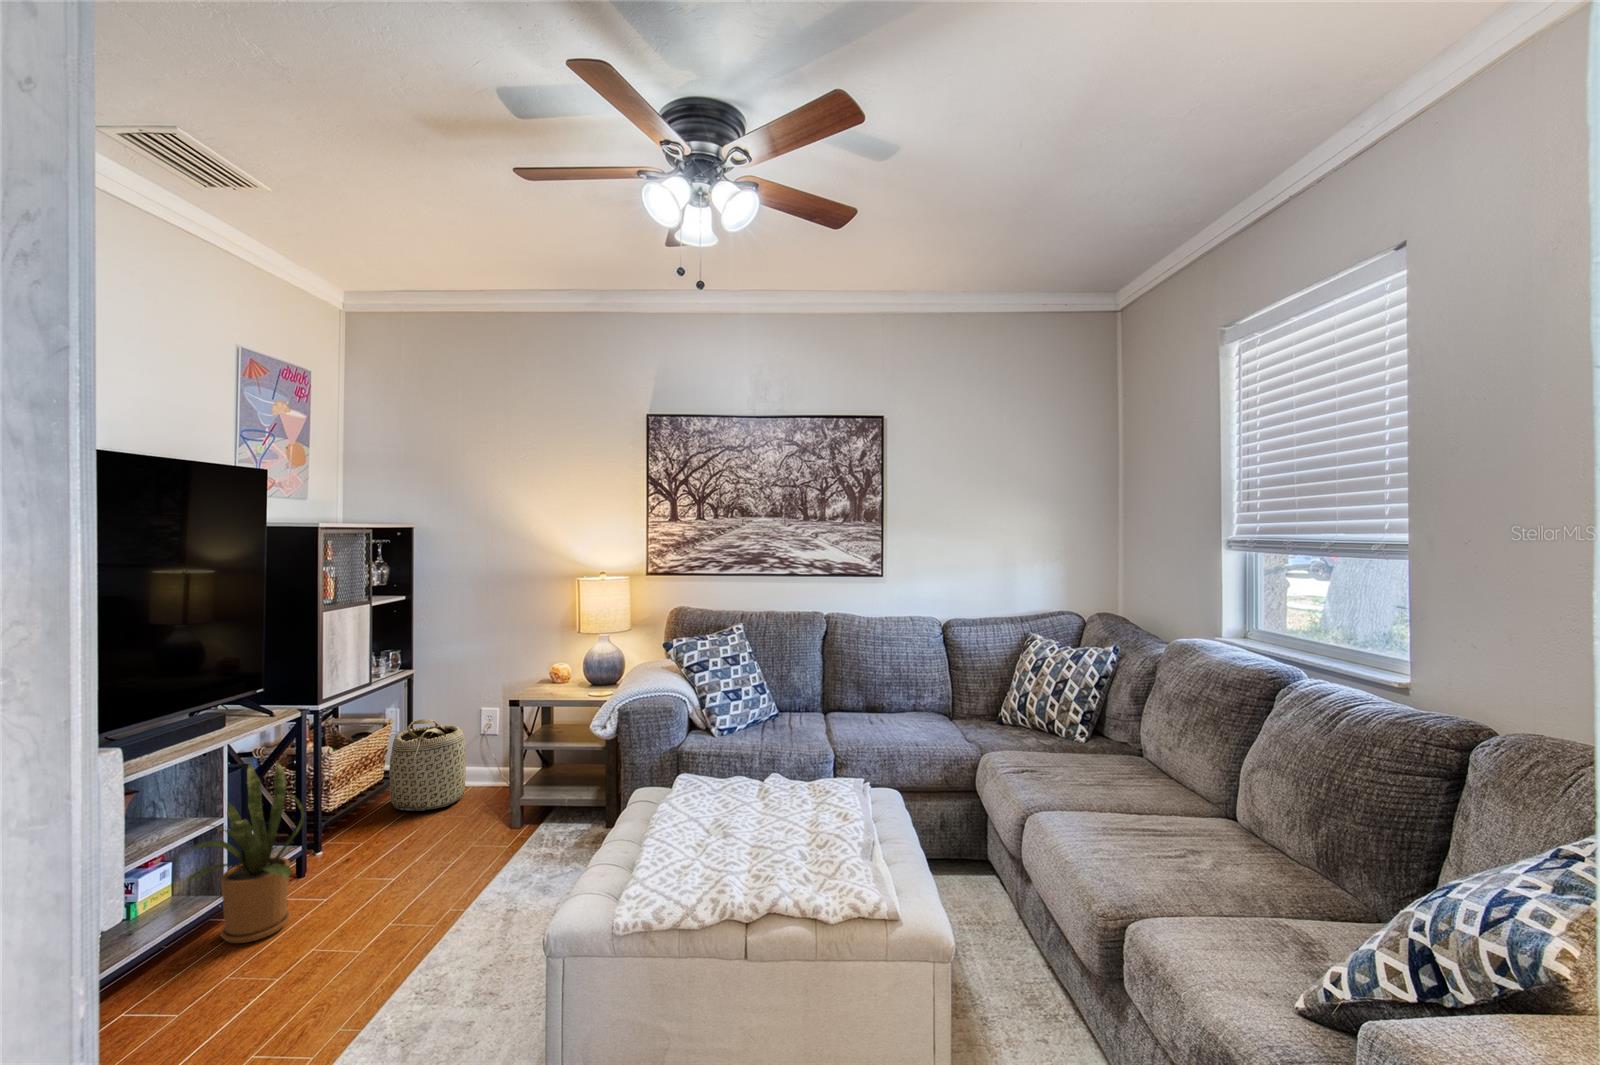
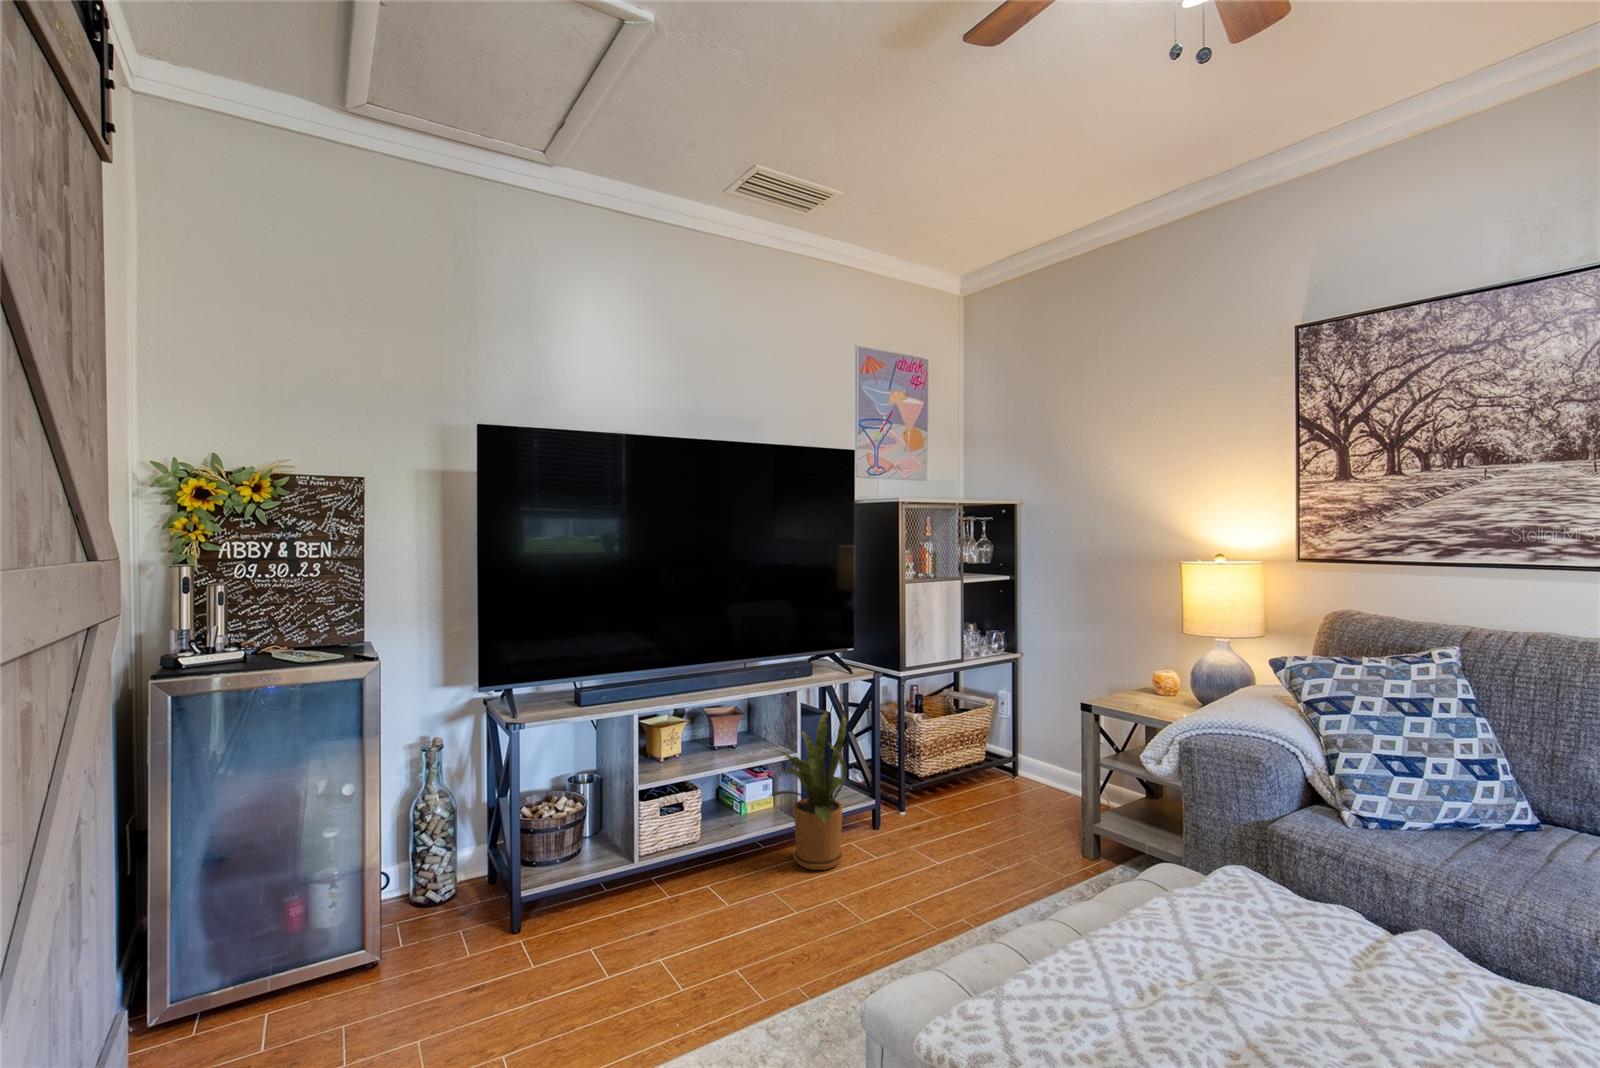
basket: present [389,719,466,811] -> none [979,708,1055,809]

